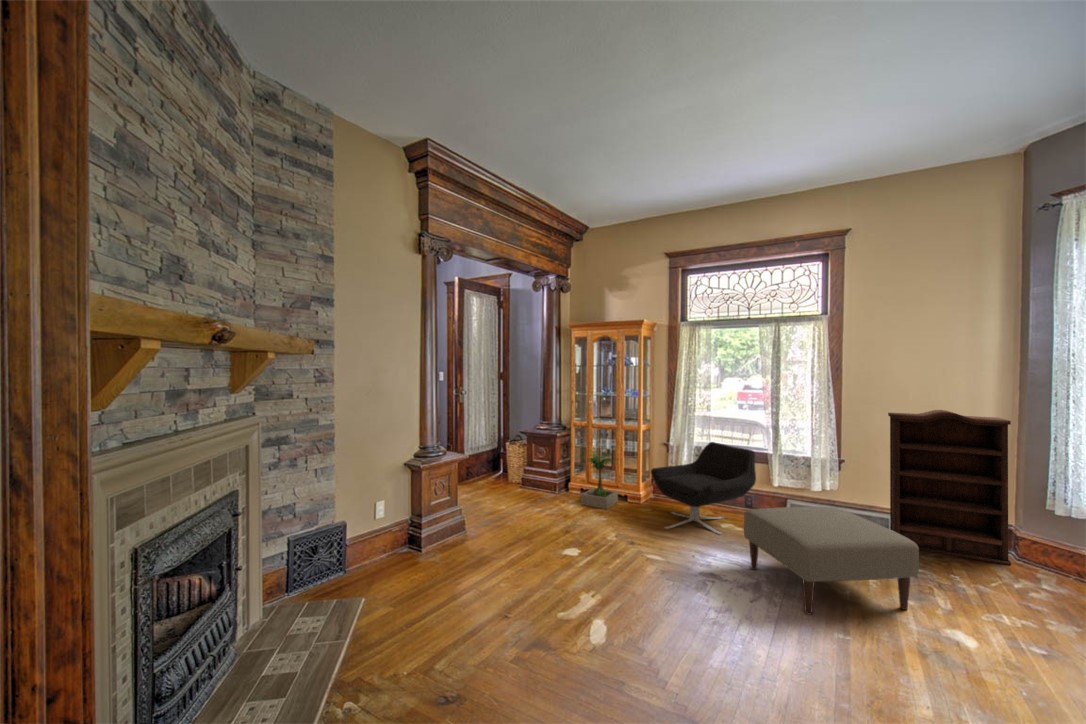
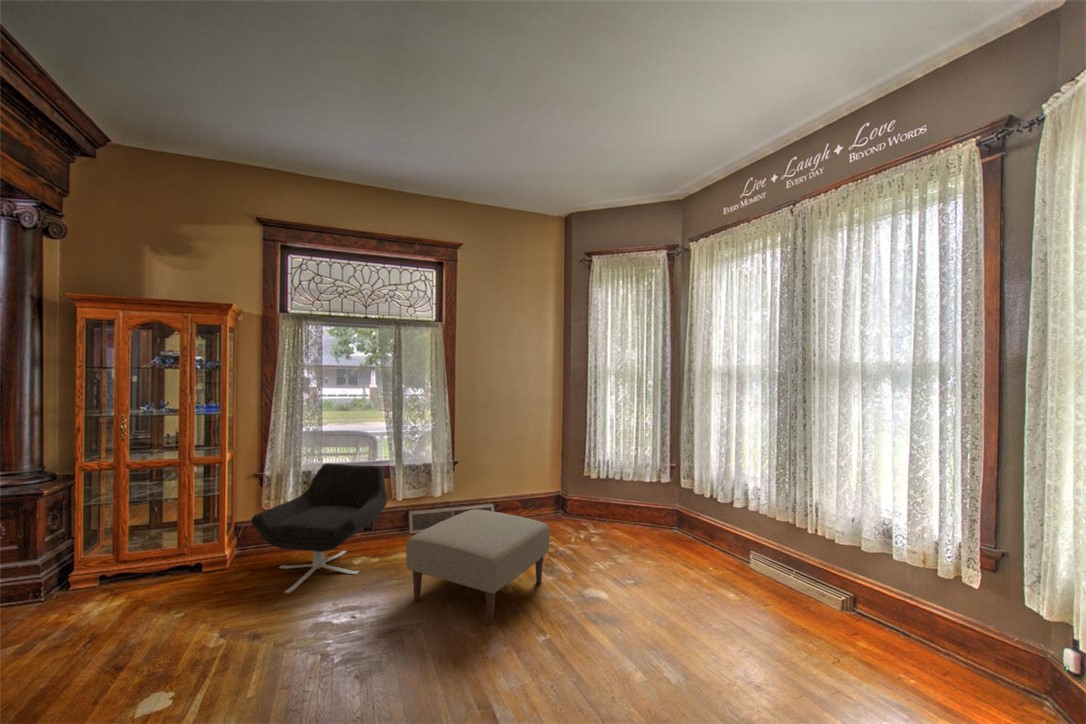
bookshelf: present [888,410,1011,565] -> none [486,406,561,528]
potted plant: present [581,452,618,509] -> none [116,503,198,608]

